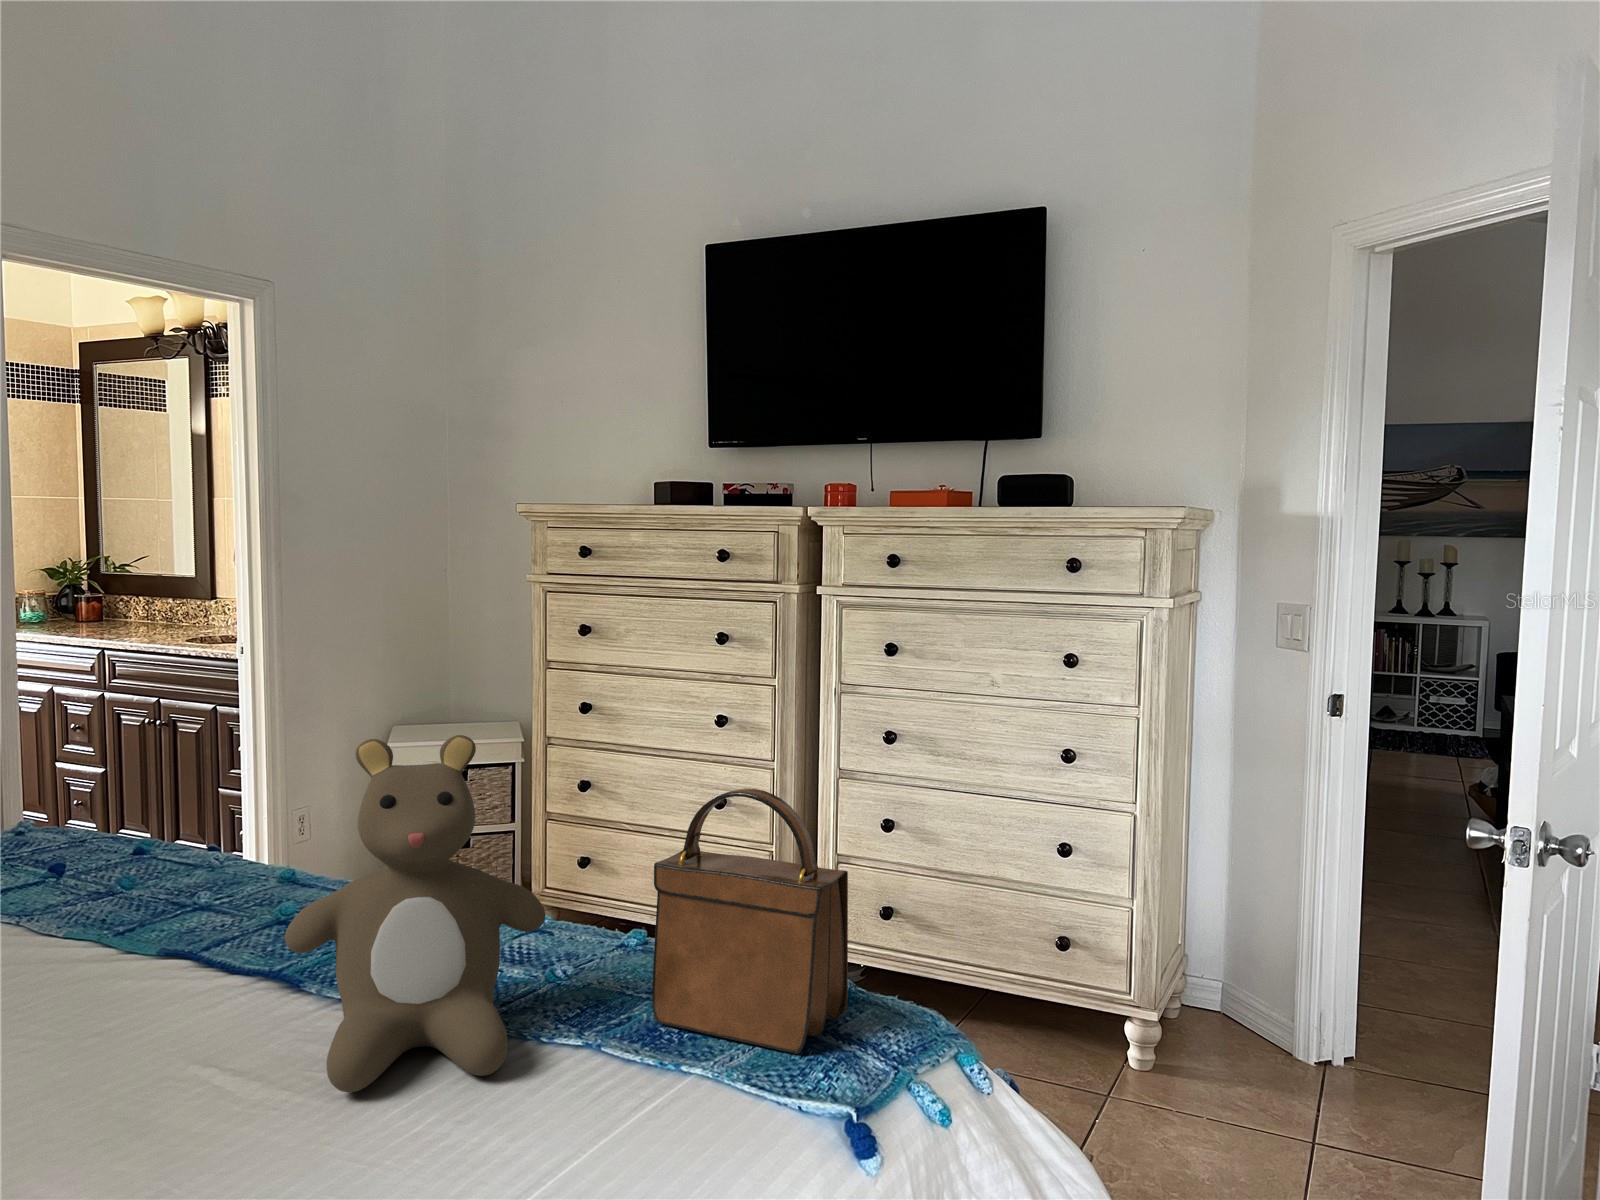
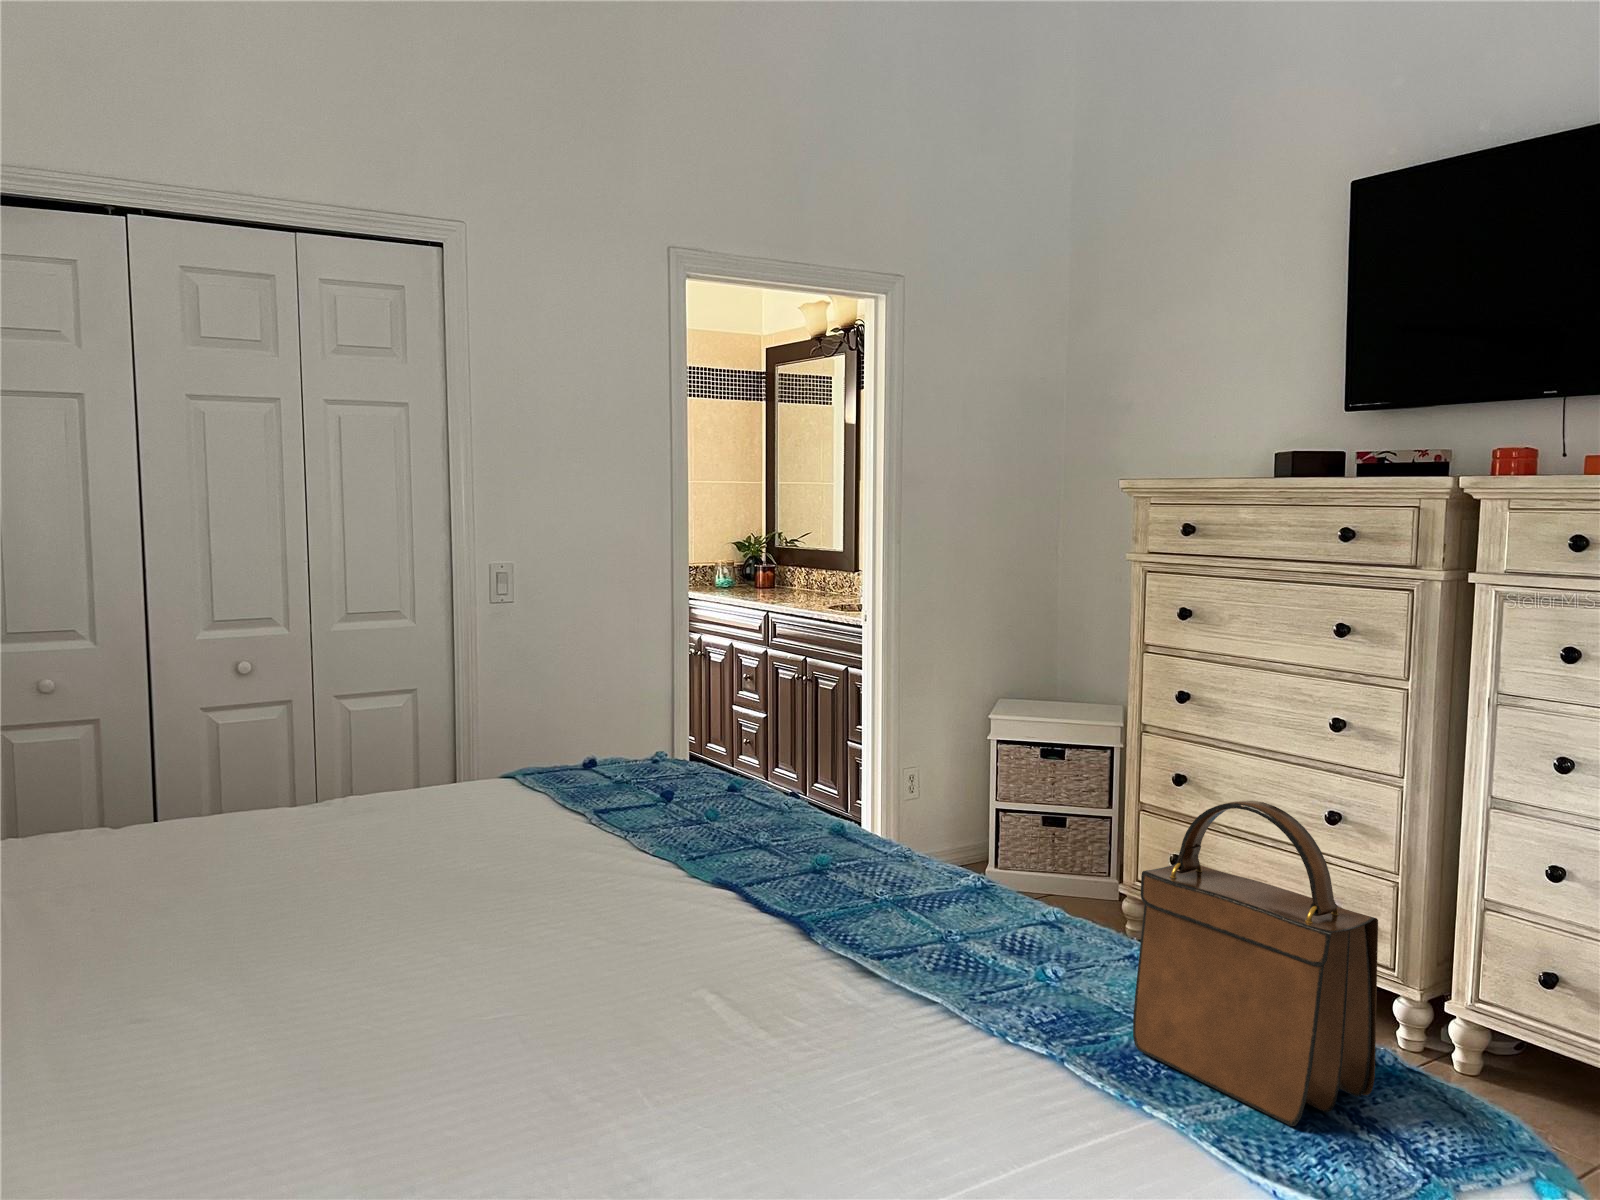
teddy bear: present [285,735,546,1093] -> none [777,704,1026,1062]

